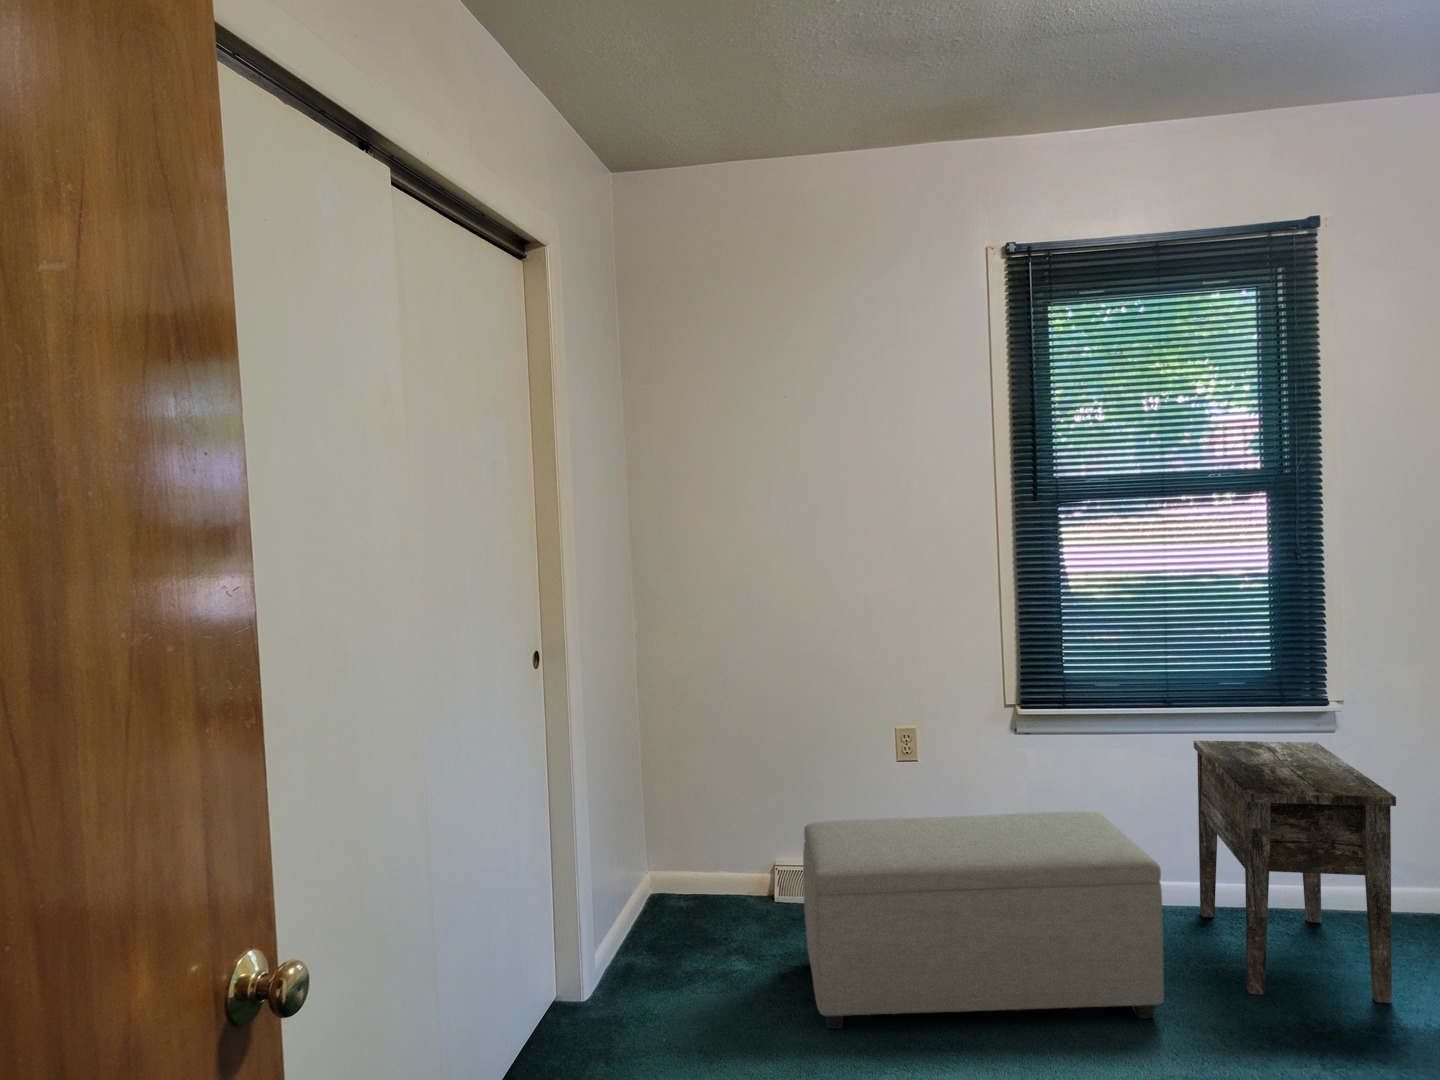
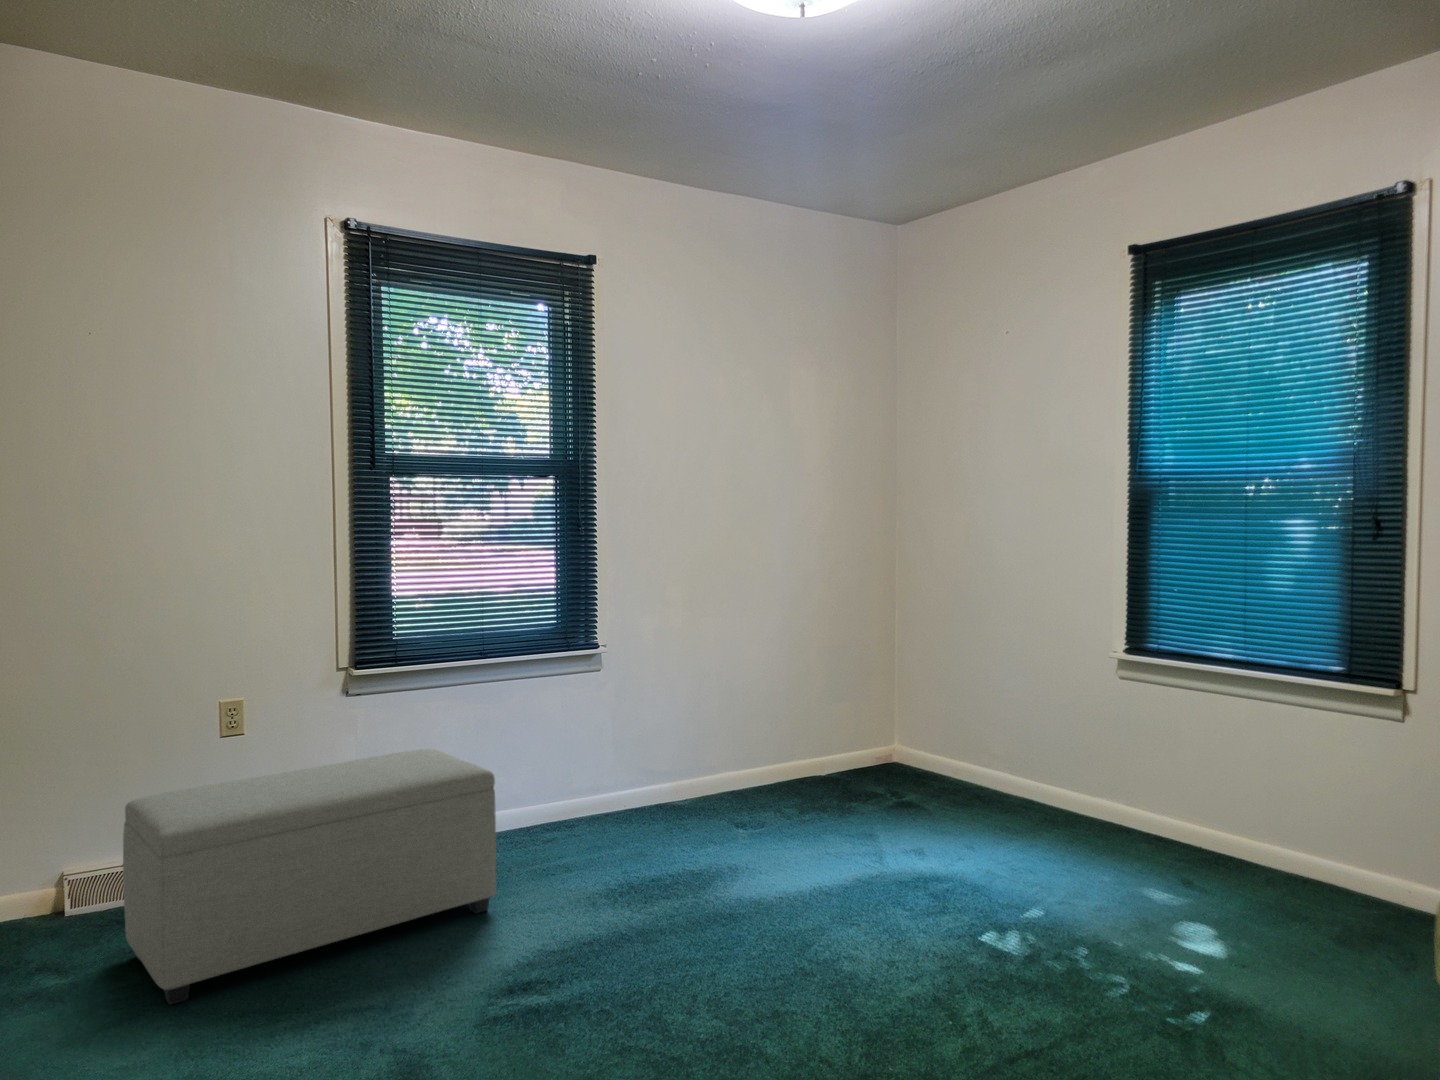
side table: present [1194,741,1396,1003] -> none [504,675,653,876]

